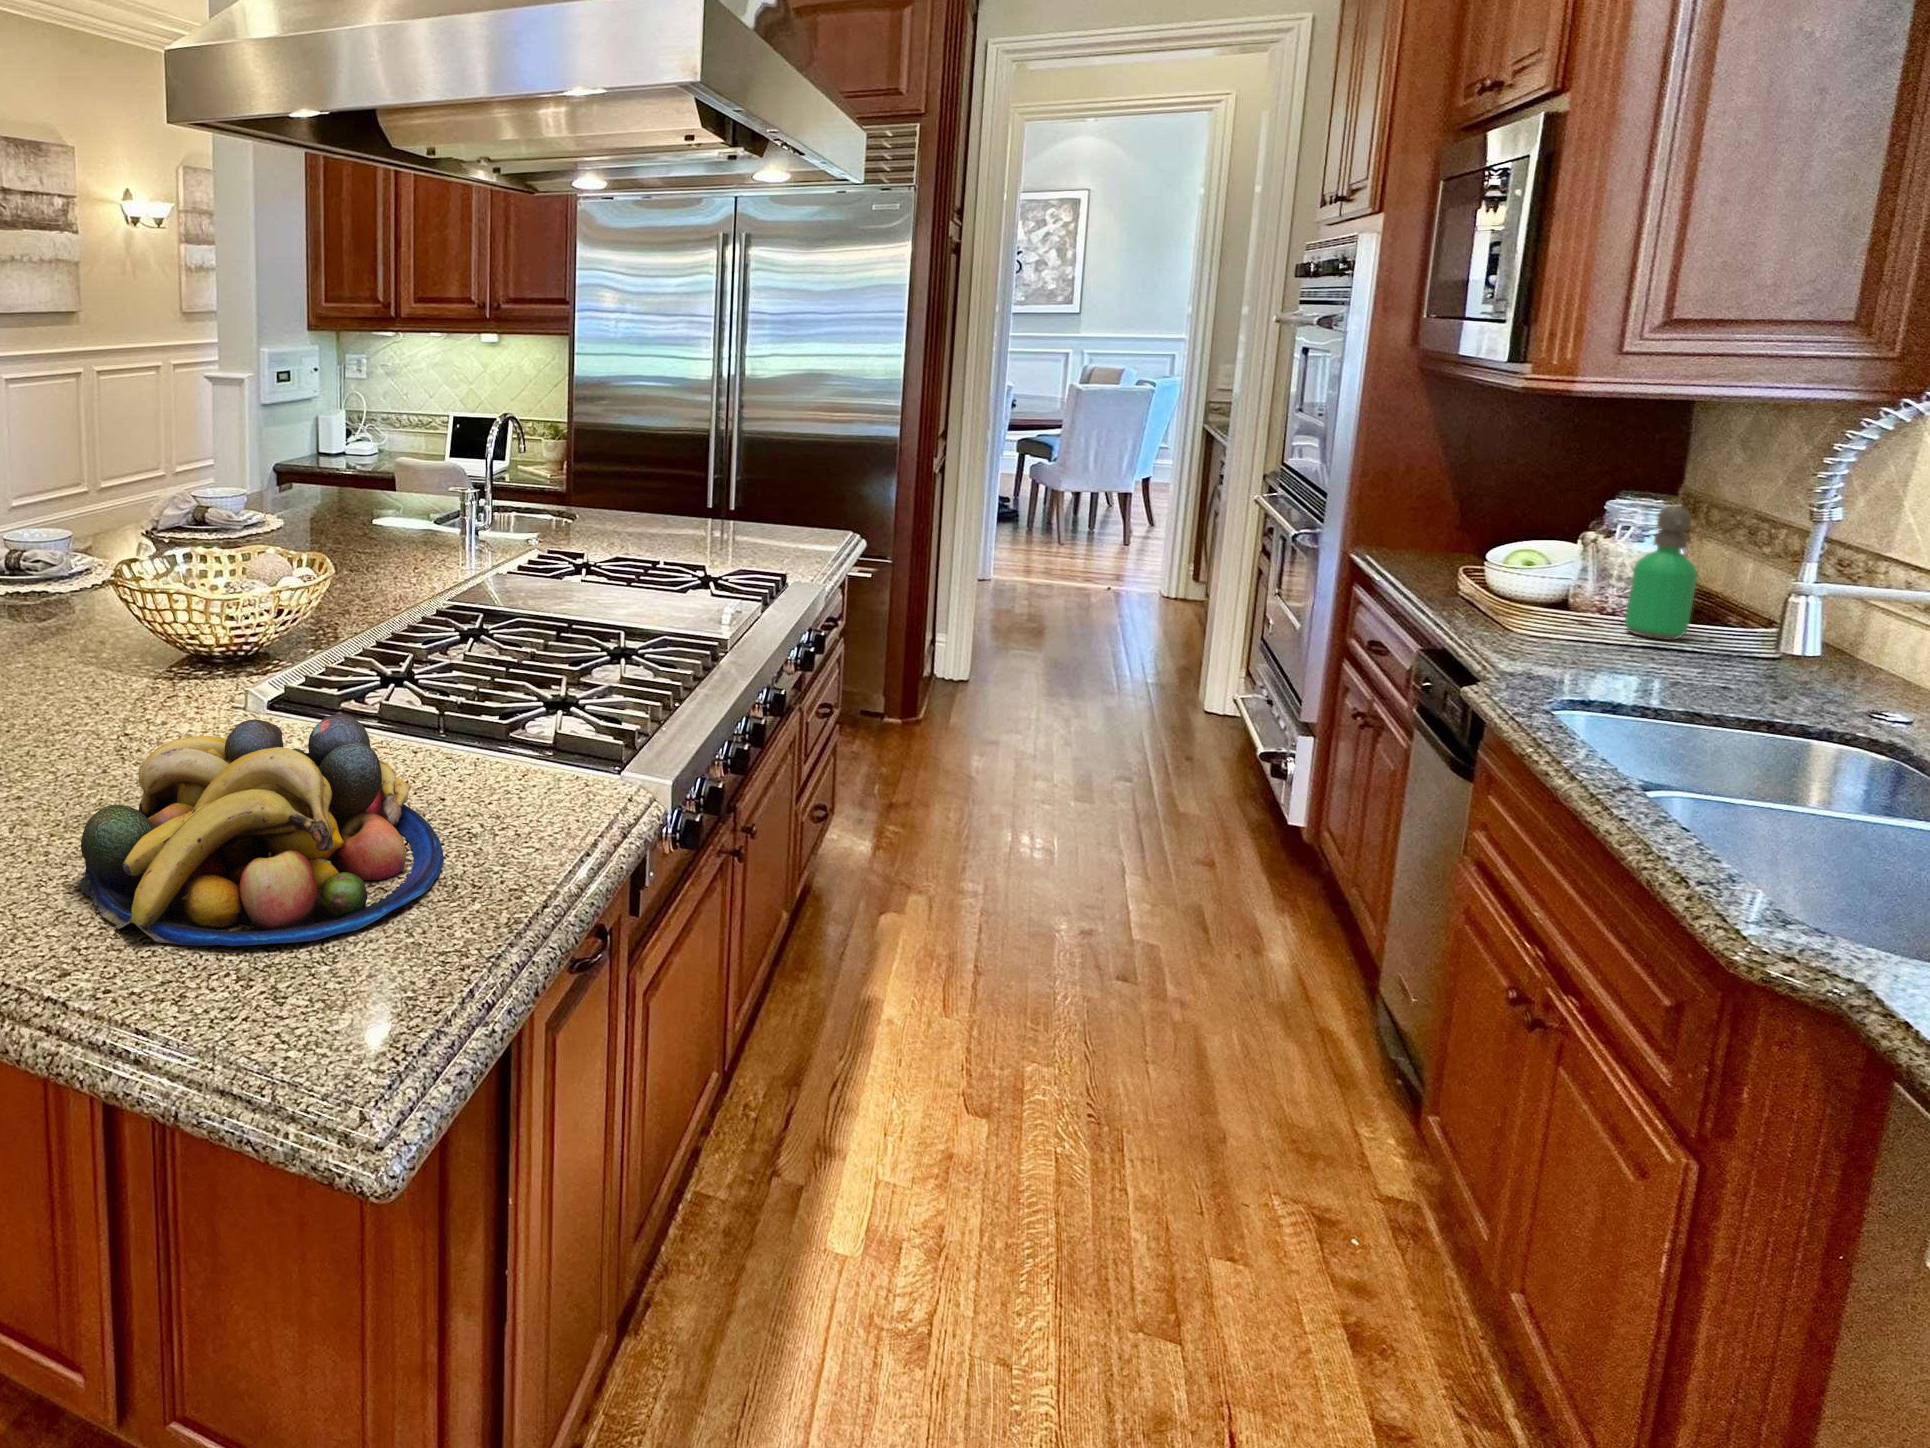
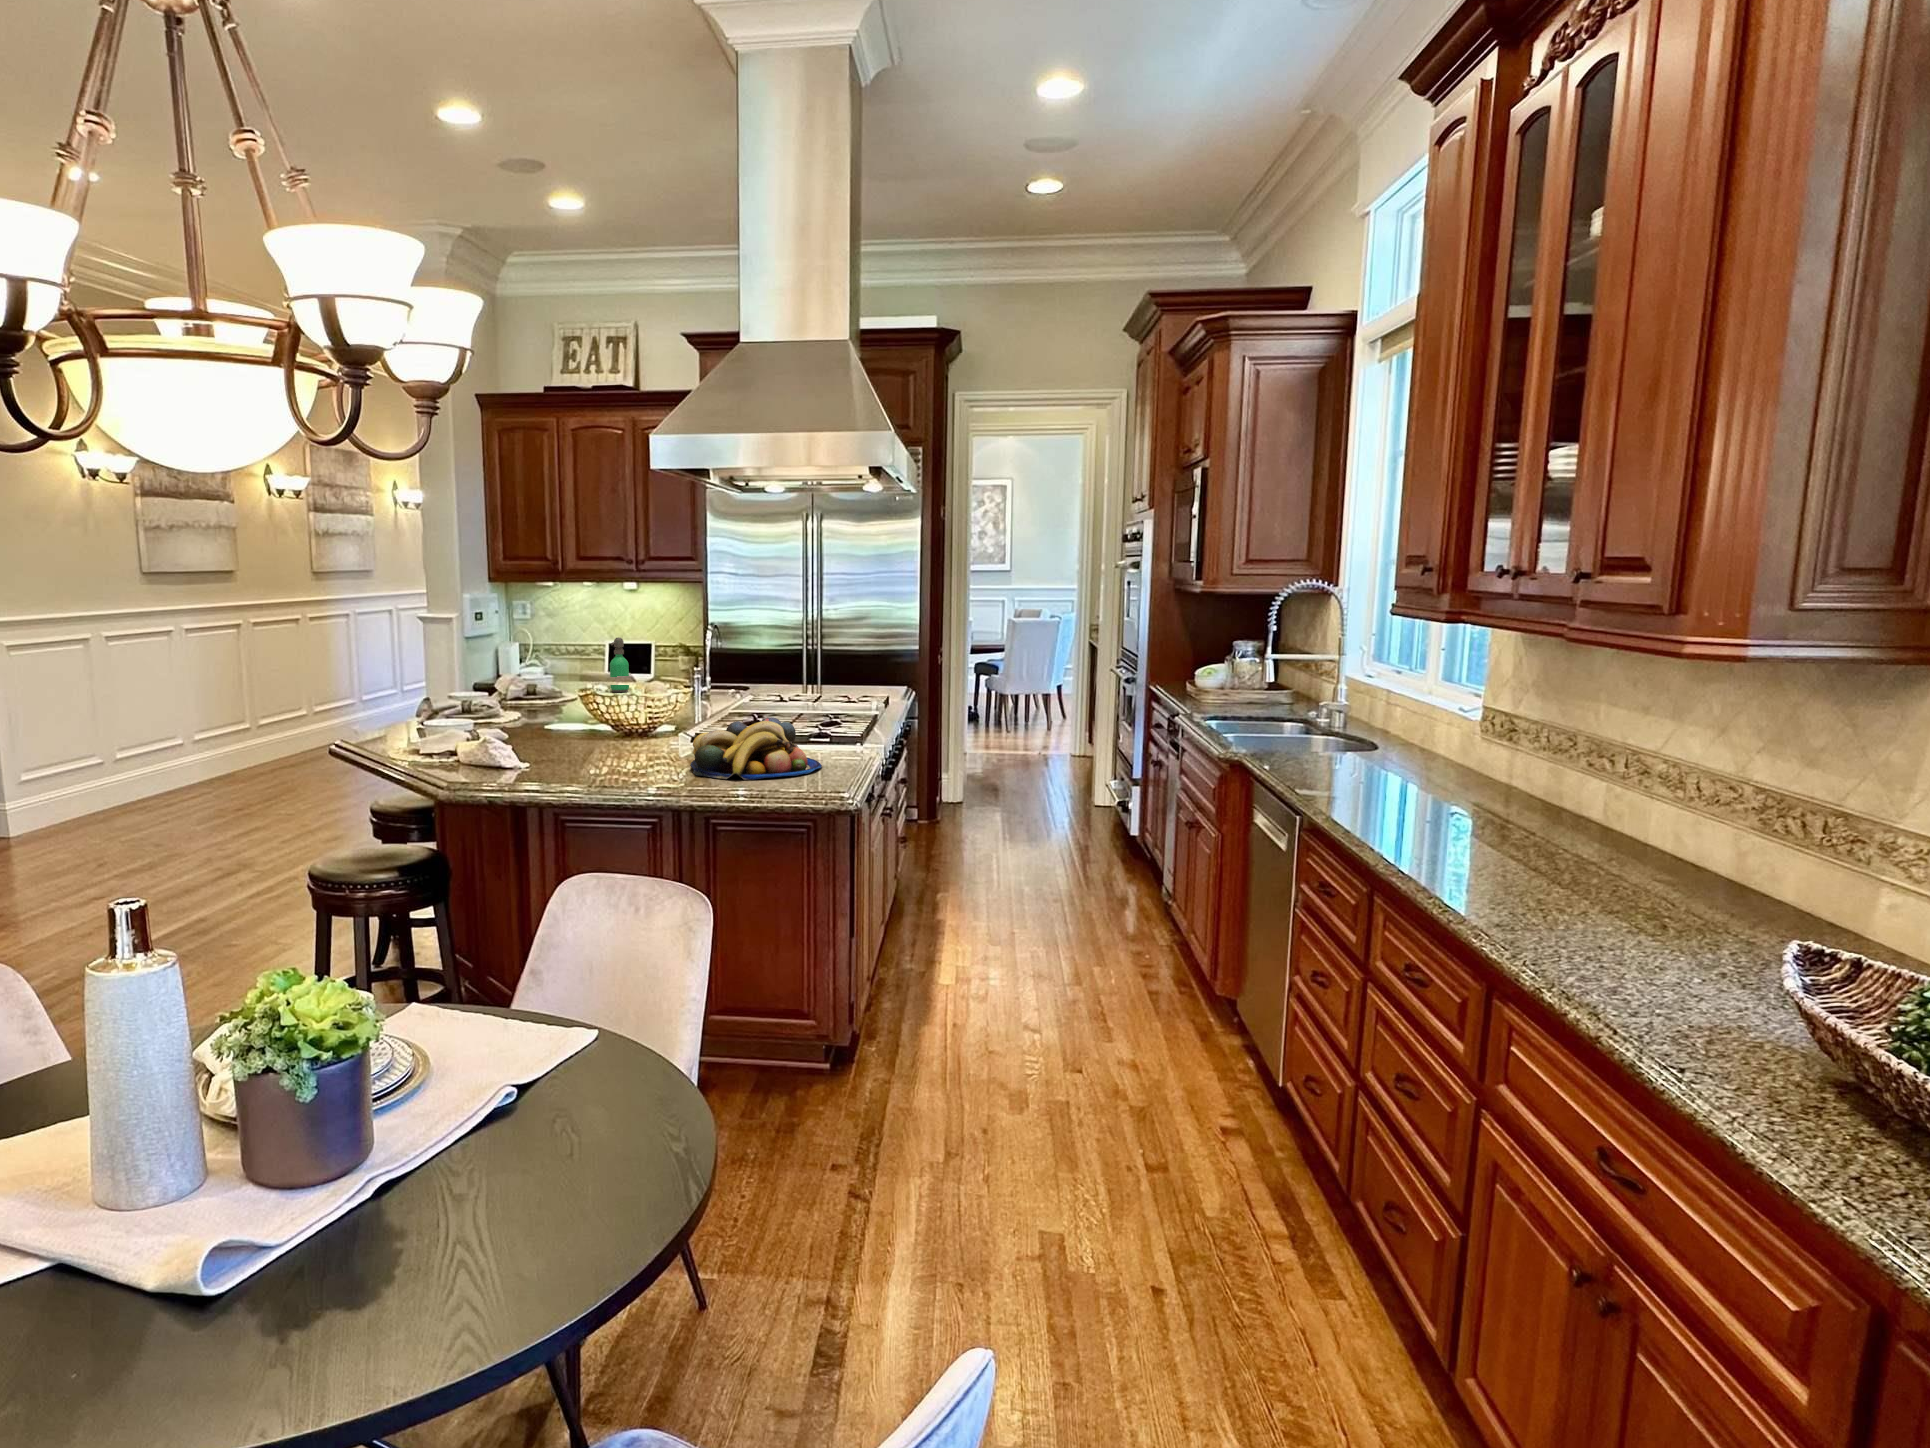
soap dispenser: present [1625,506,1698,640] -> present [610,637,629,692]

